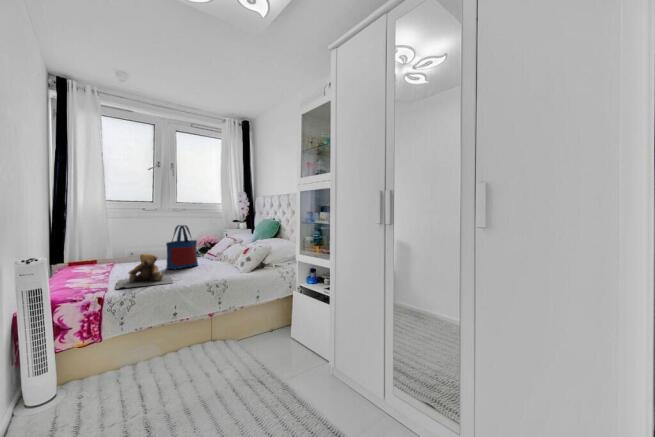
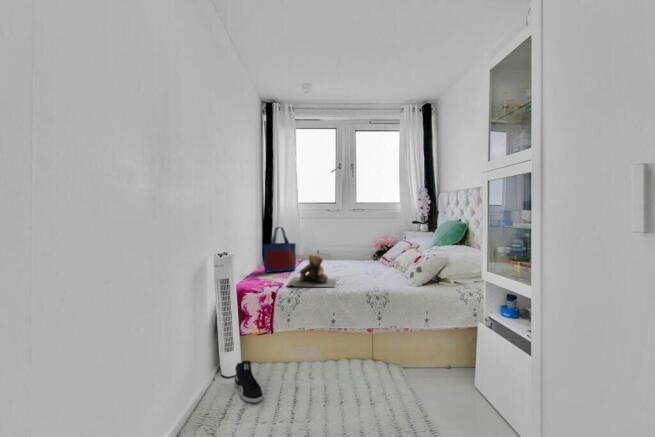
tote bag: present [166,225,198,270] -> present [263,227,296,272]
sneaker: none [53,375,102,417] -> present [235,361,263,403]

